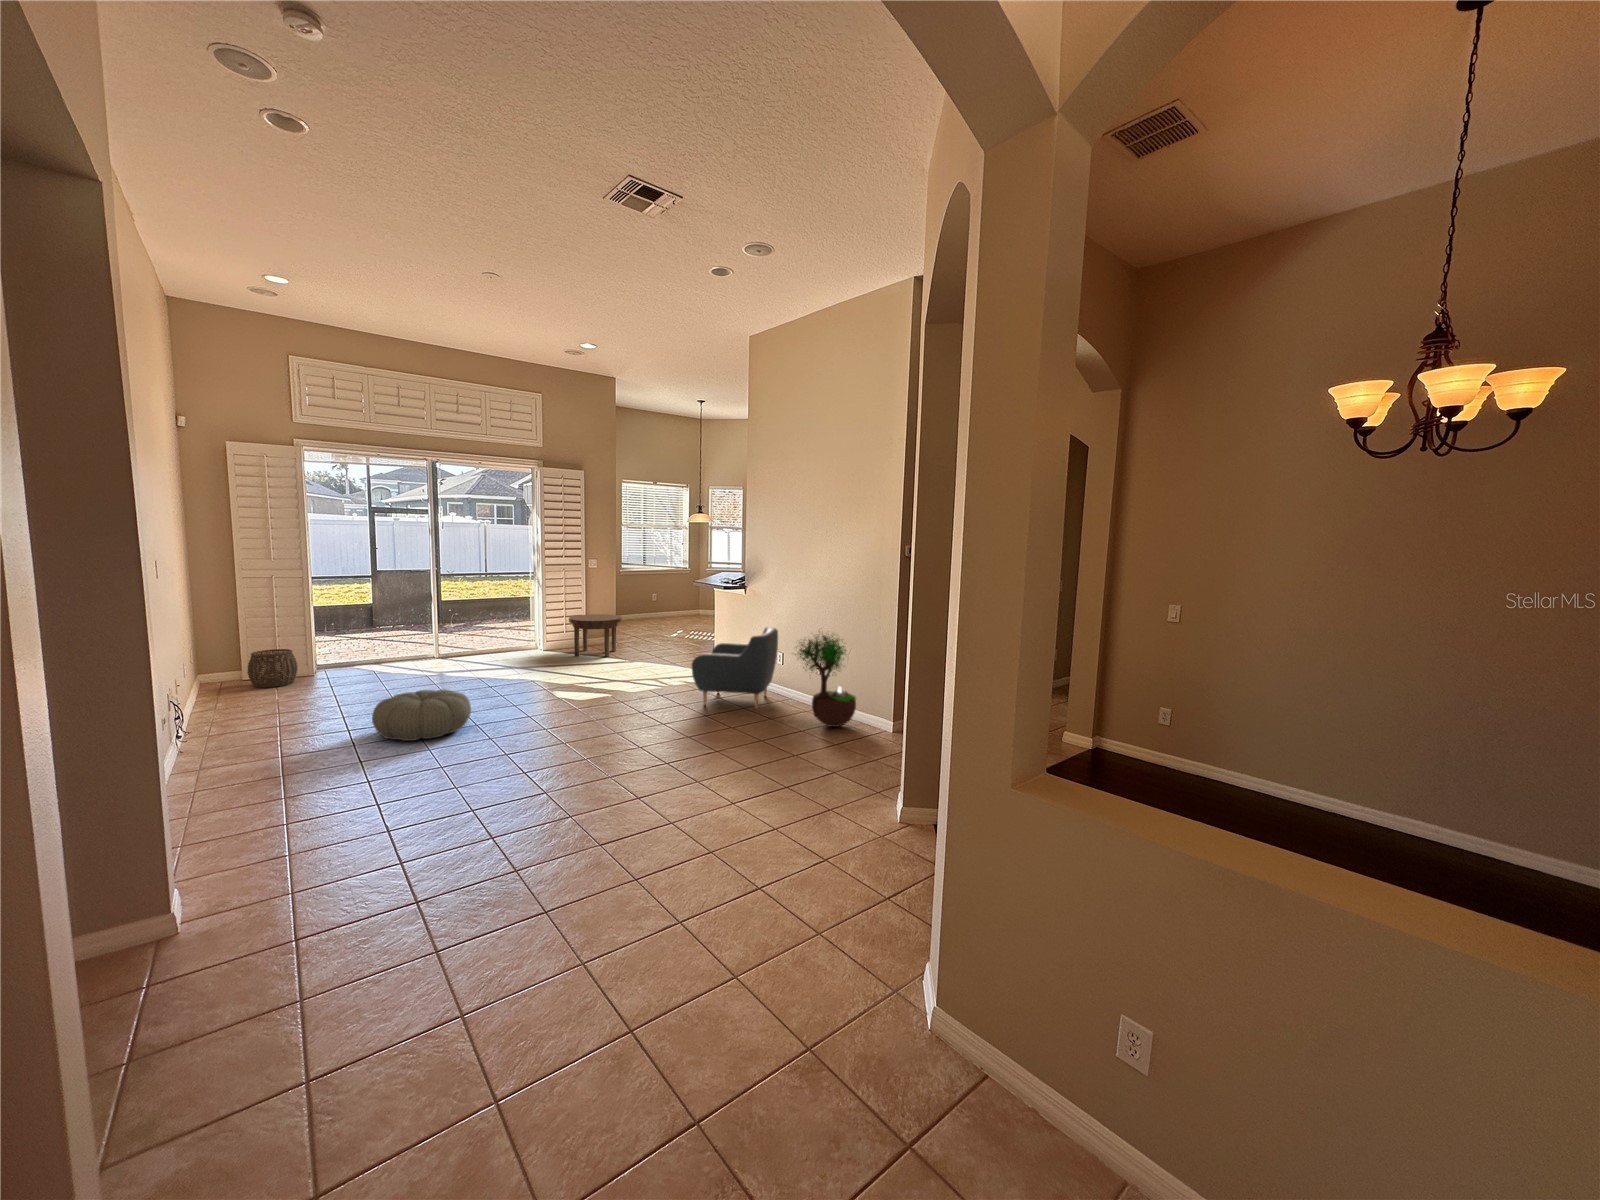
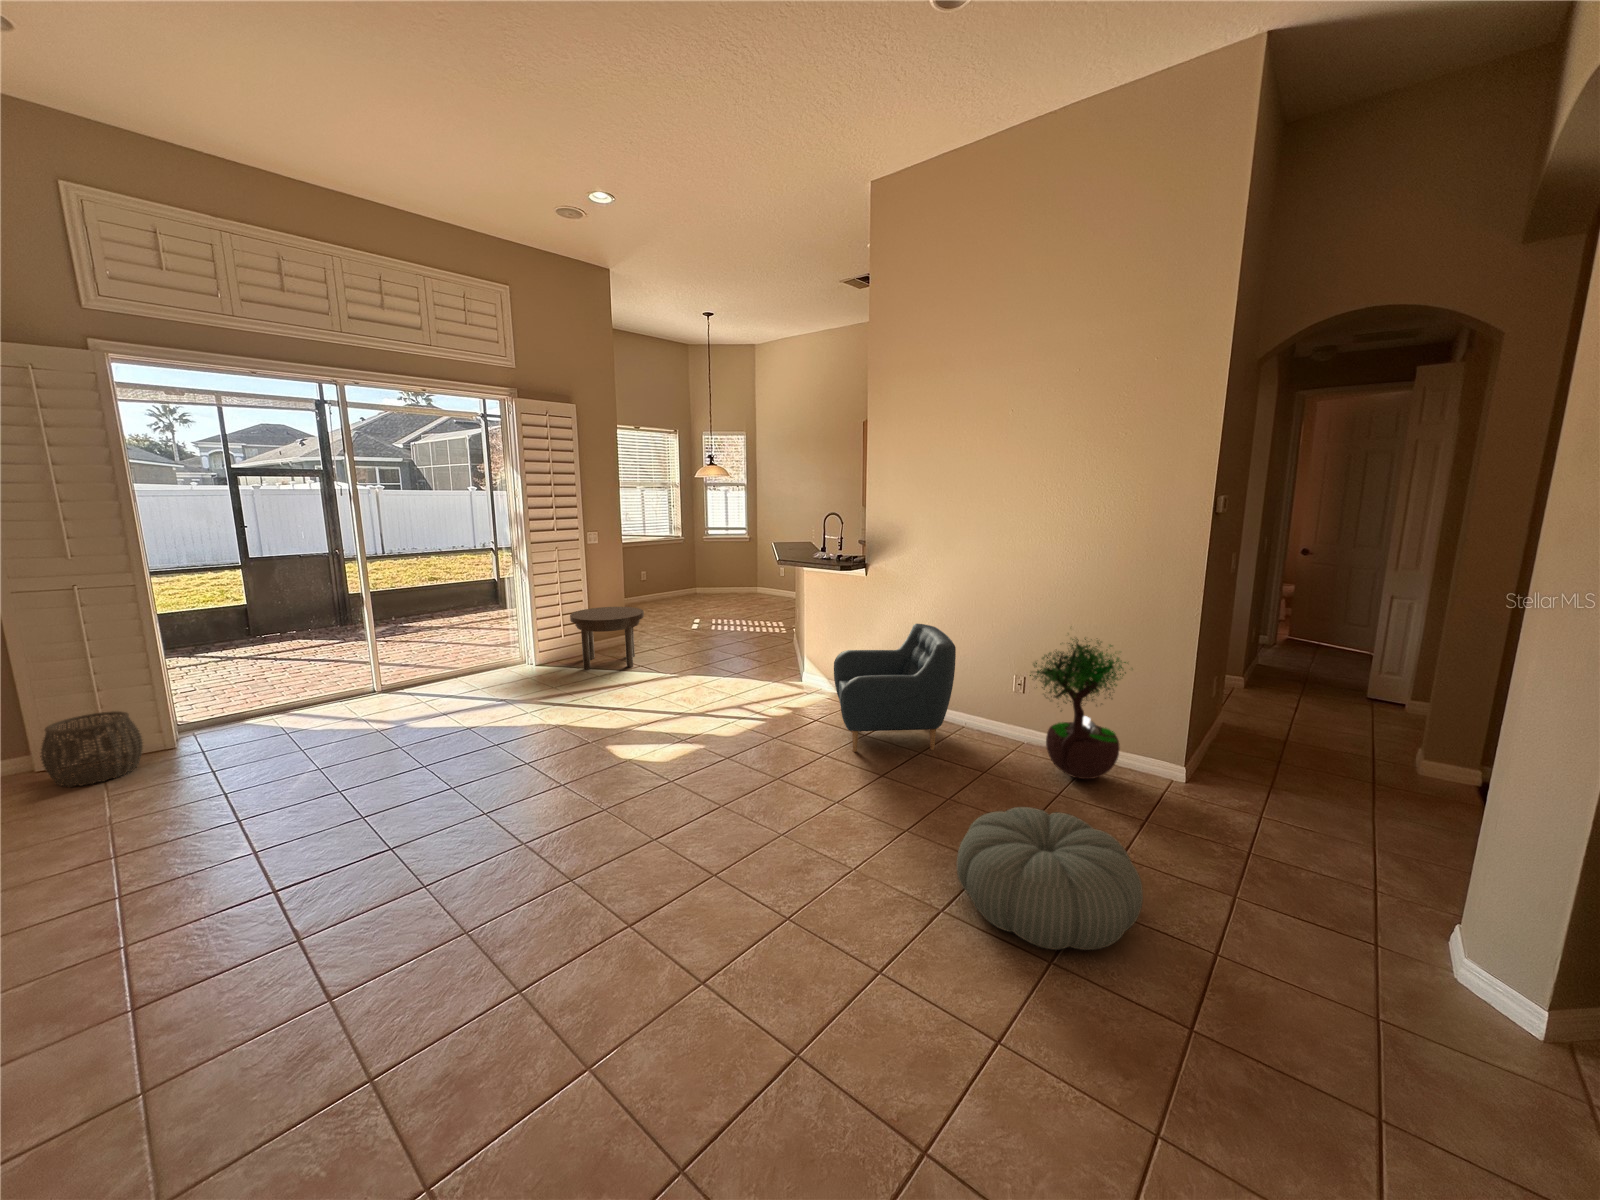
pouf: present [372,689,471,741] -> present [957,807,1143,950]

